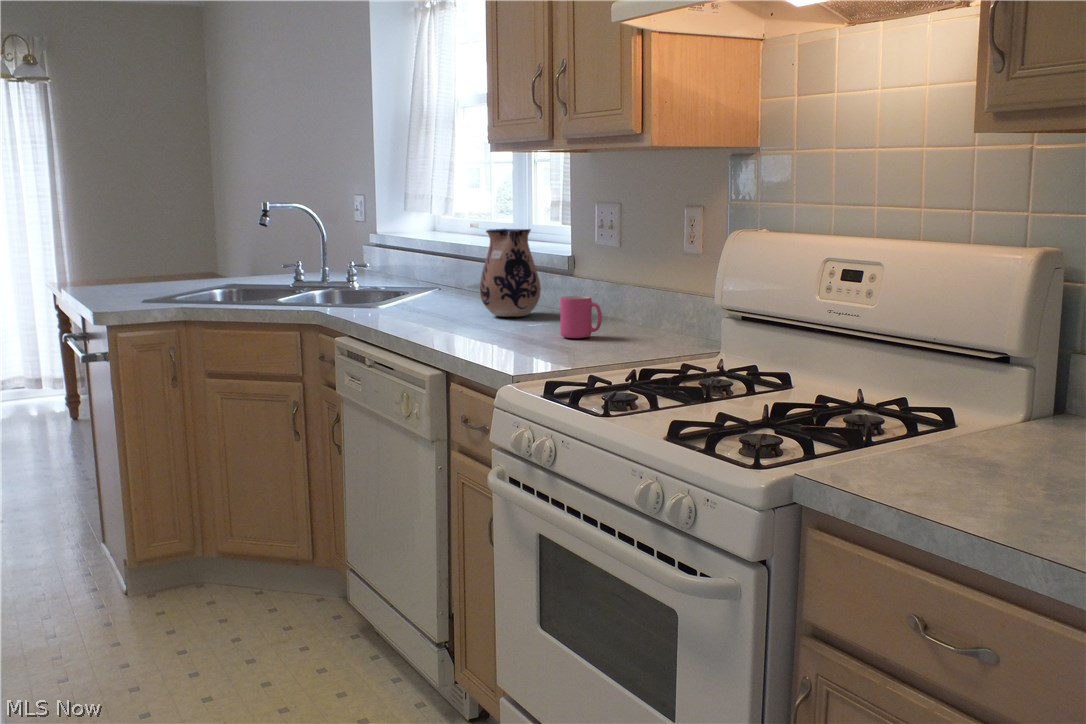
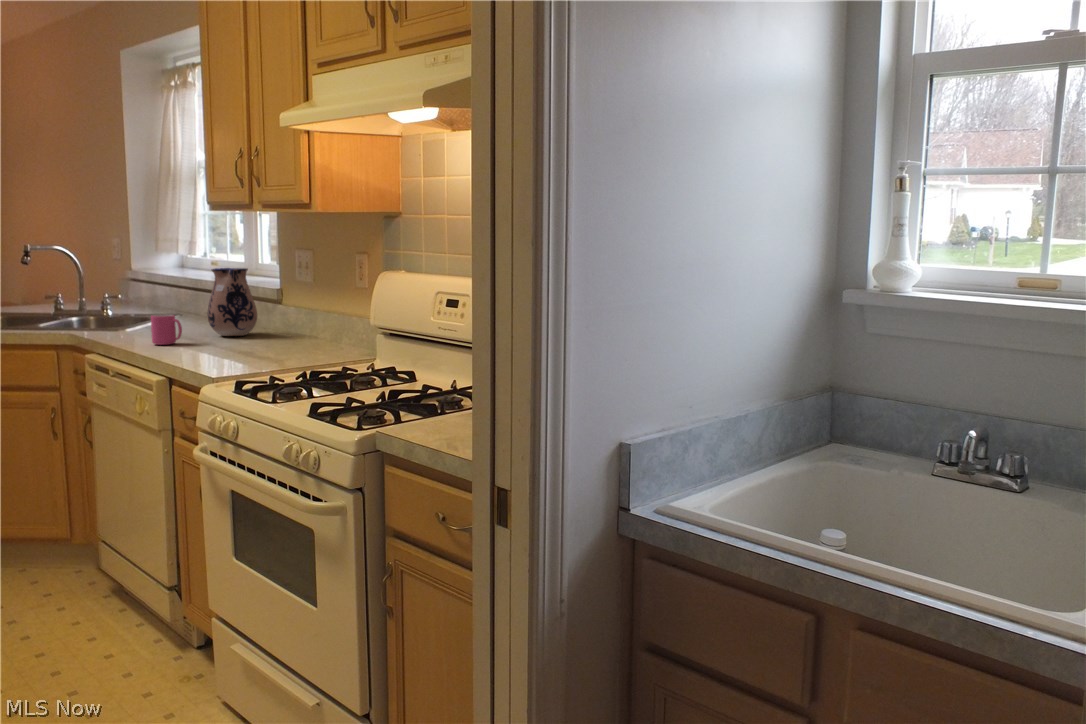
mug: present [560,296,602,338] -> present [151,314,182,345]

